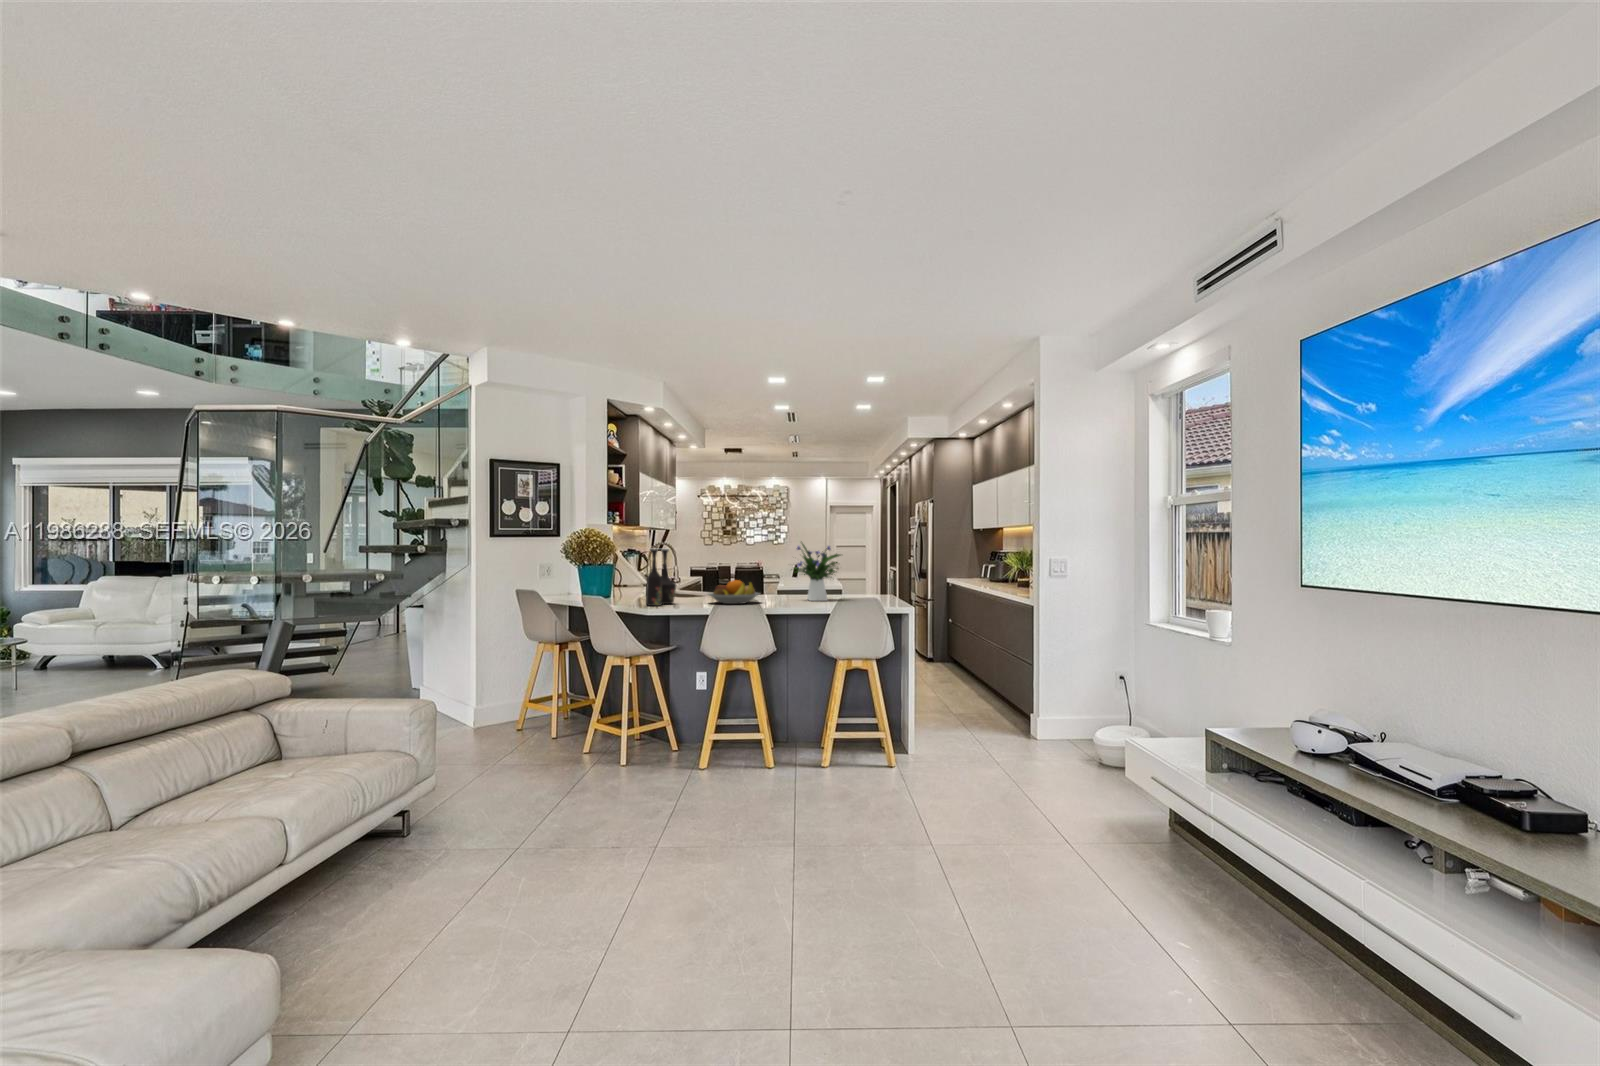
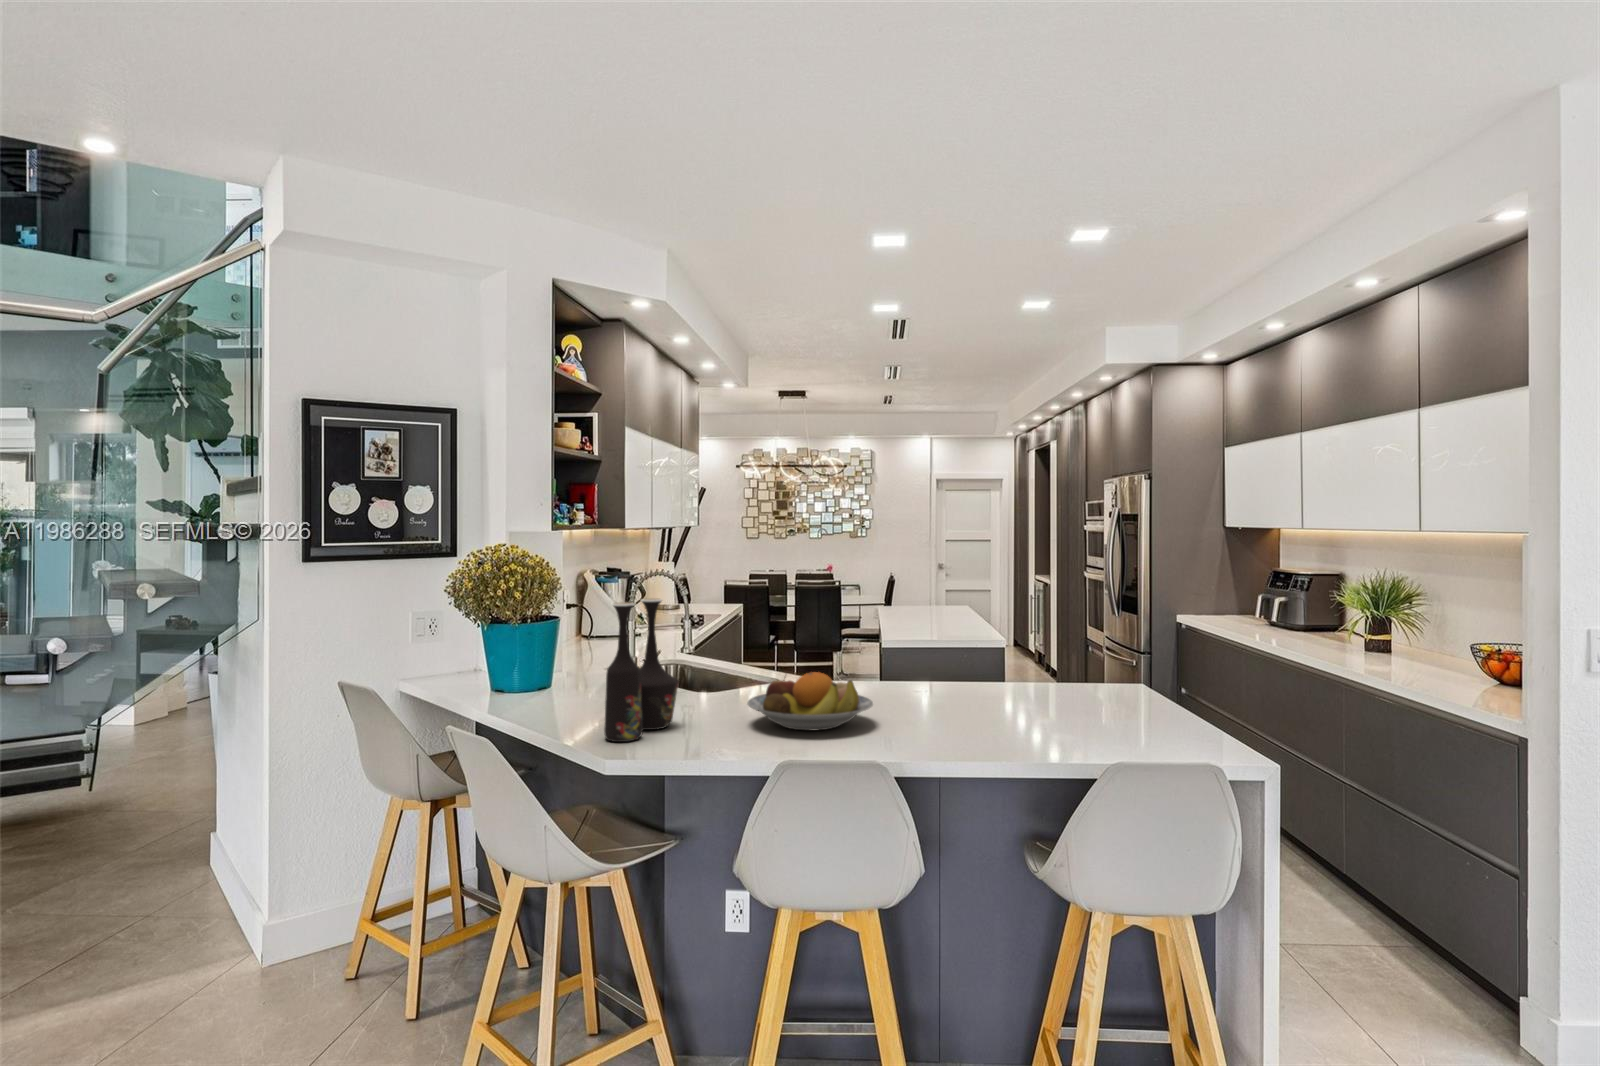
flower arrangement: present [794,543,841,601] -> none [928,577,1055,714]

